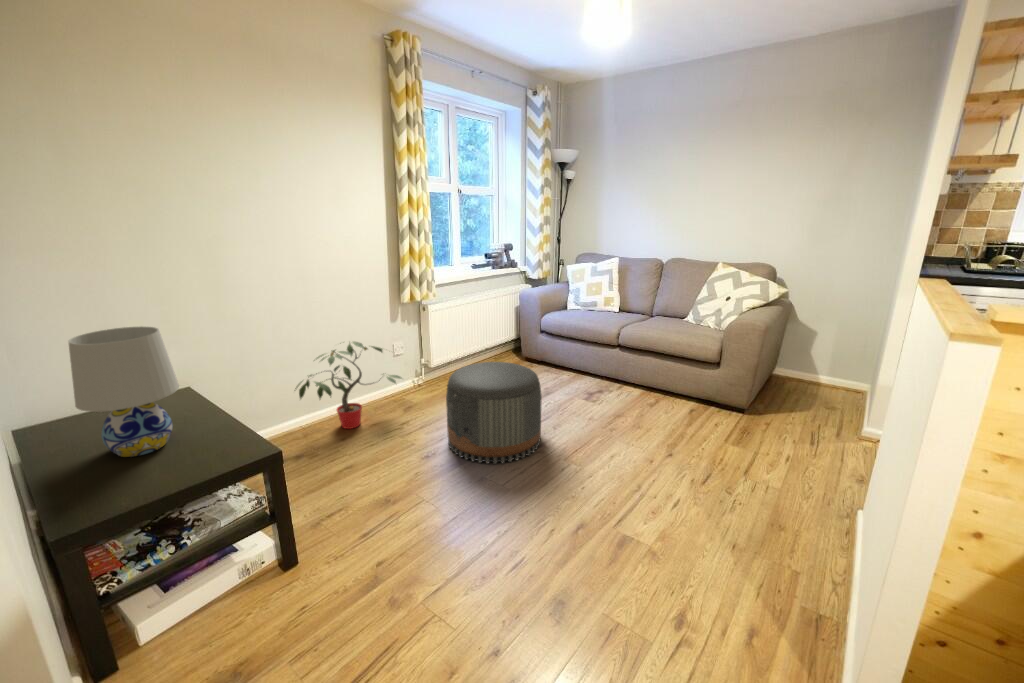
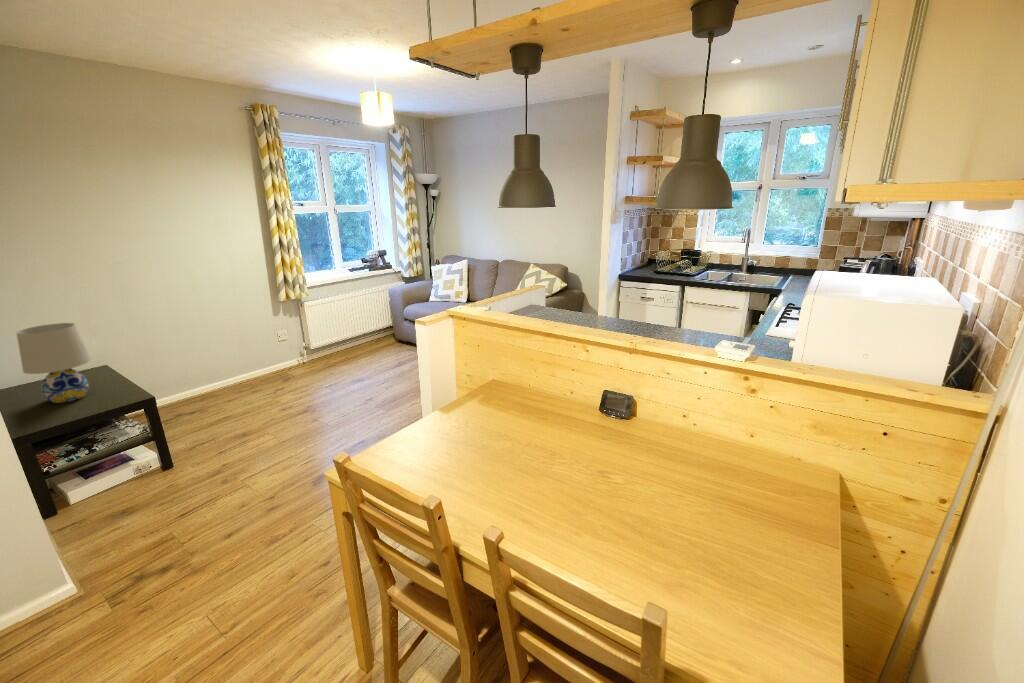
potted plant: present [295,342,401,429] -> none [190,331,279,395]
pouf: present [446,362,542,464] -> none [300,341,374,411]

